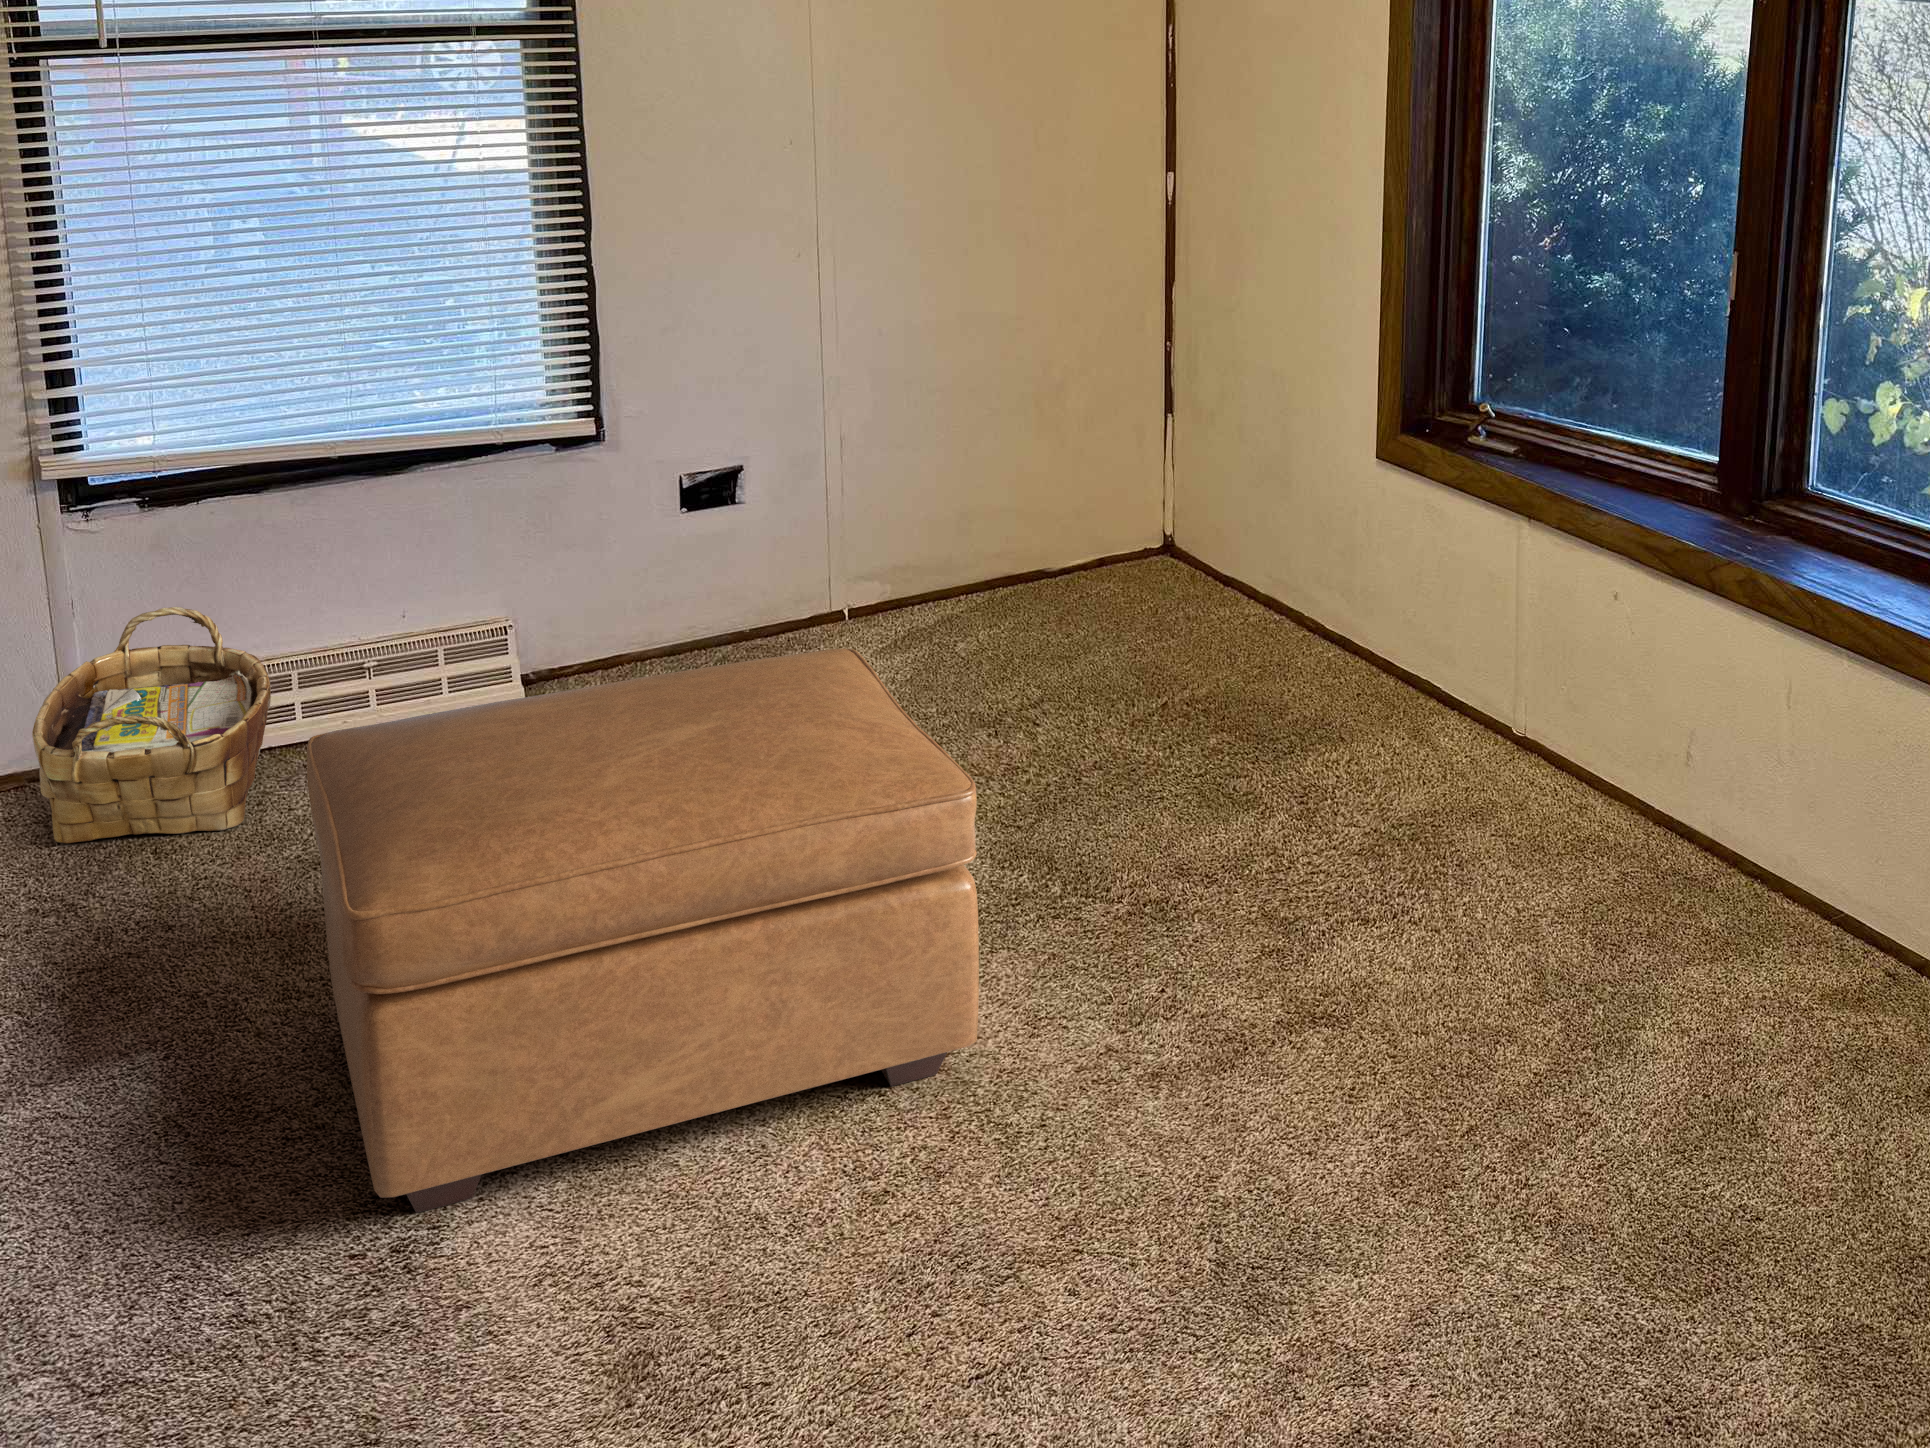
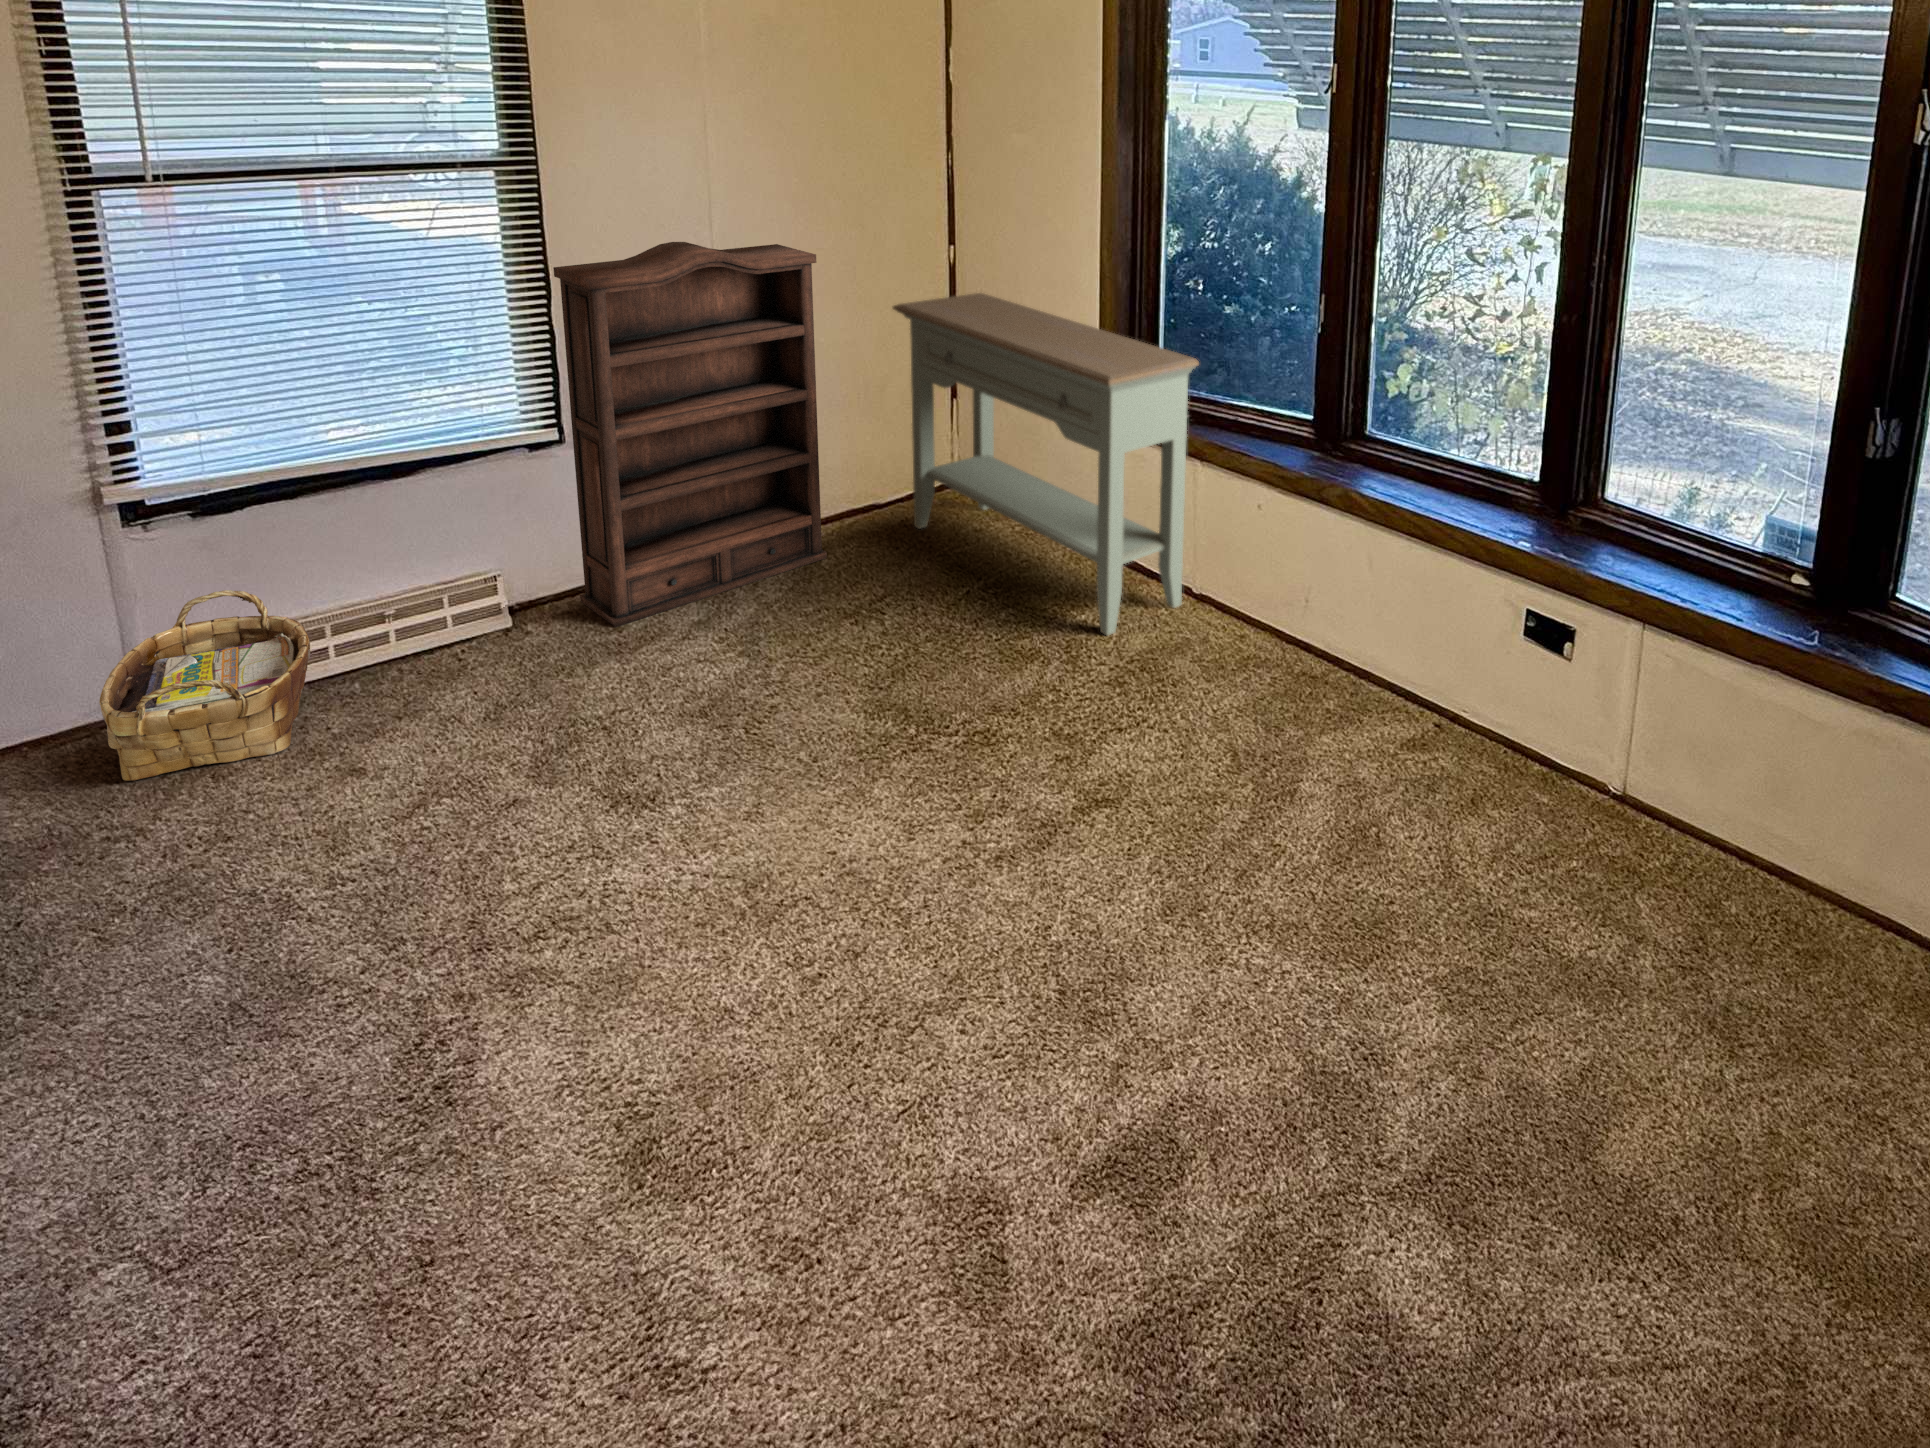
bookshelf: none [587,146,955,712] -> present [553,242,827,627]
console table: none [1062,240,1525,790] -> present [893,293,1199,636]
ottoman: present [307,648,979,1213] -> none [346,587,878,1053]

